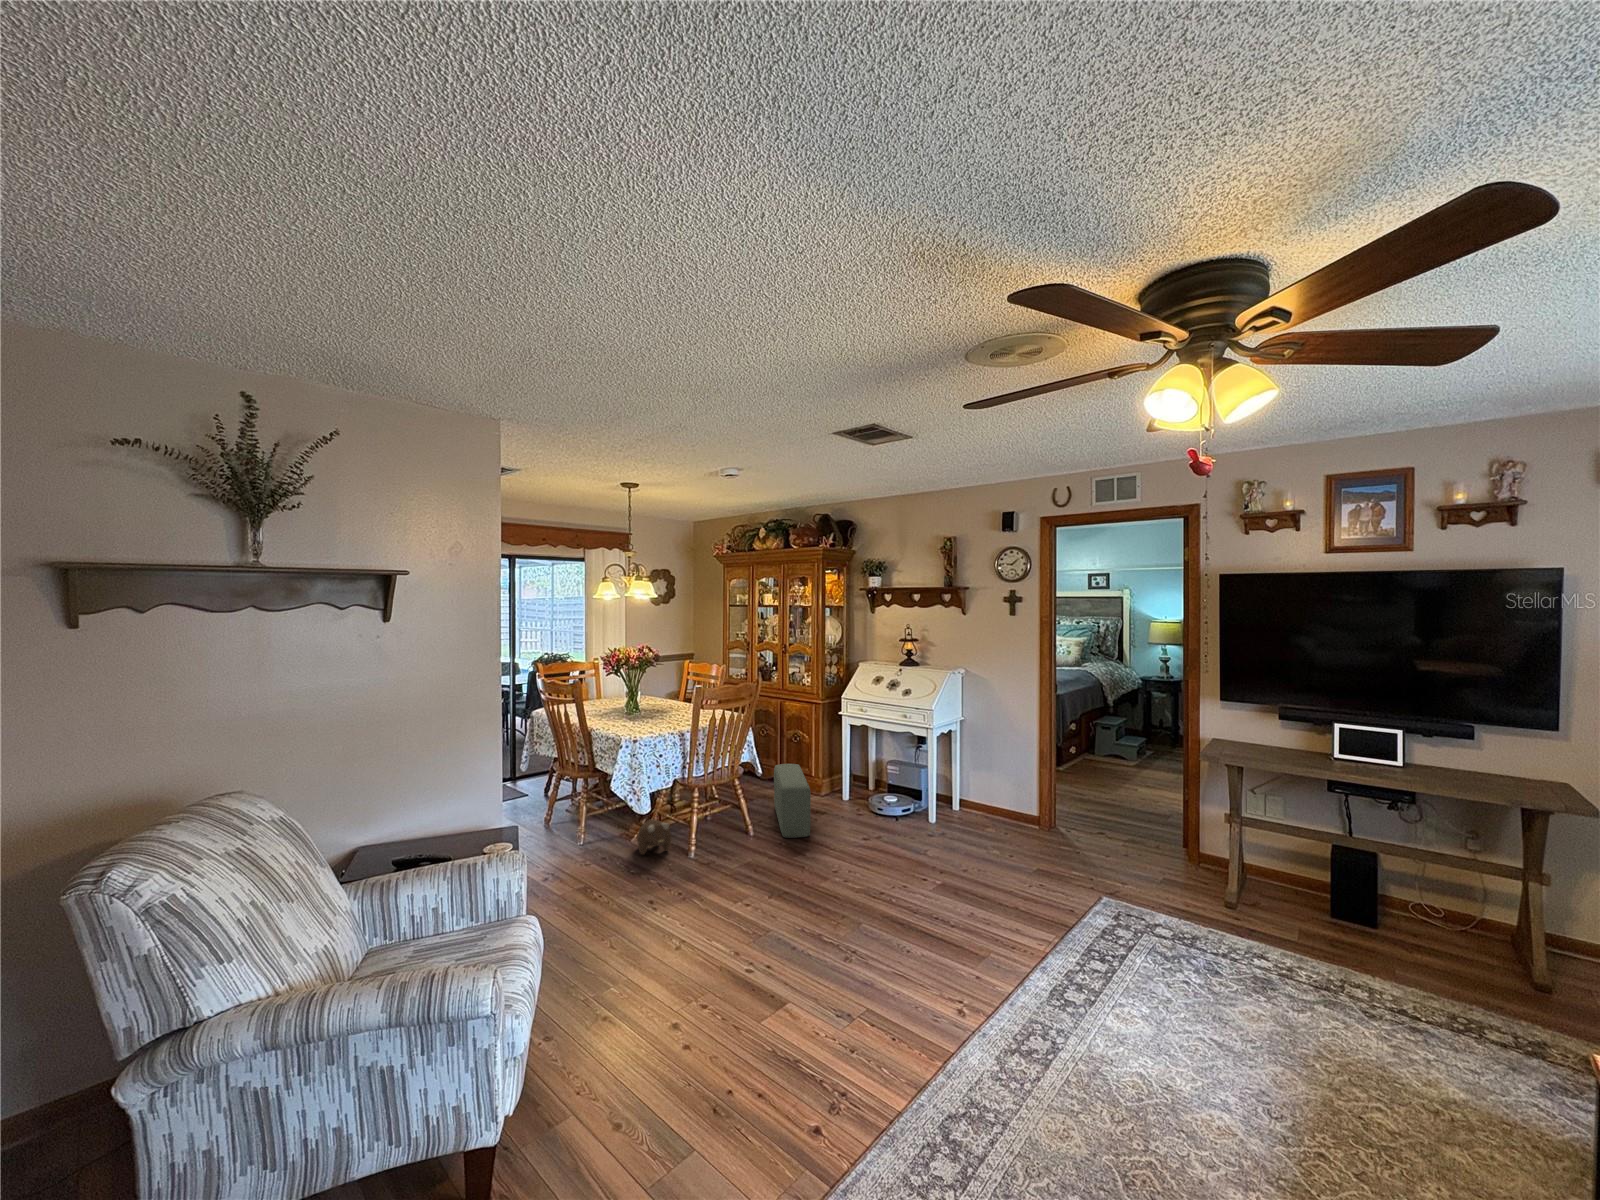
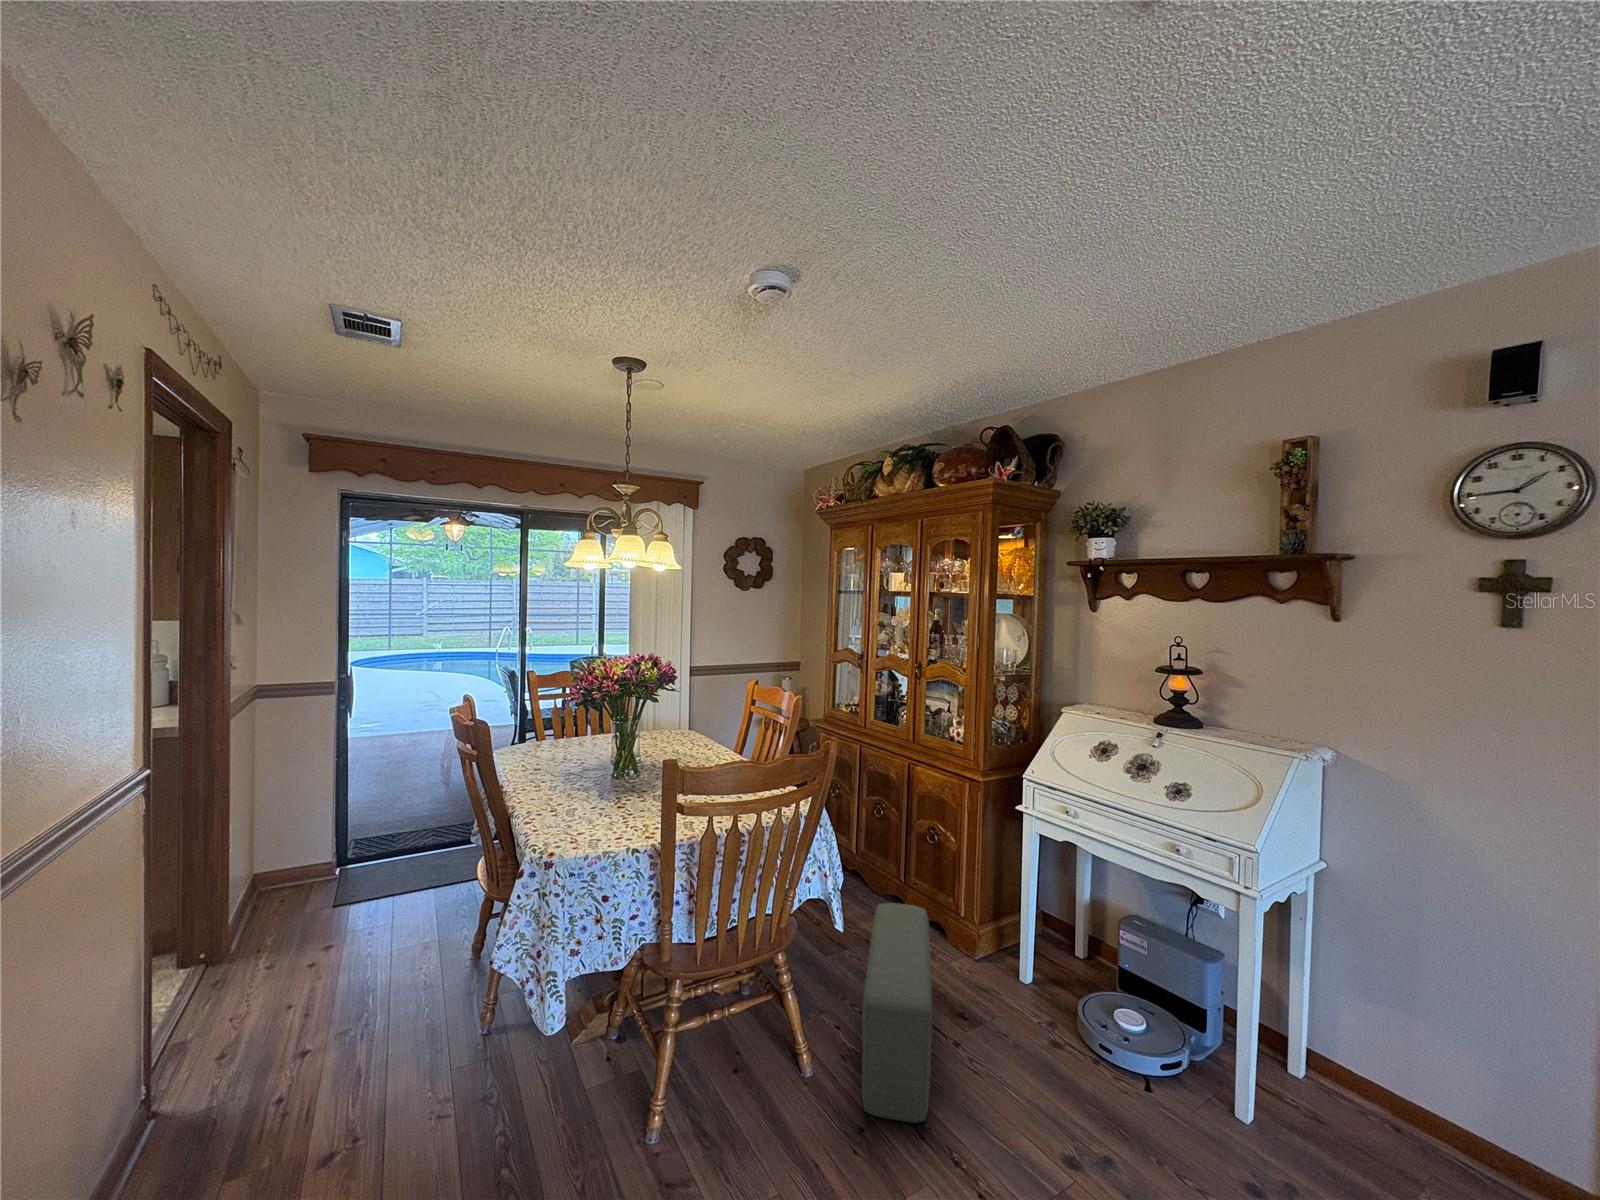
plush toy: present [637,819,671,855] -> none [543,1023,618,1111]

